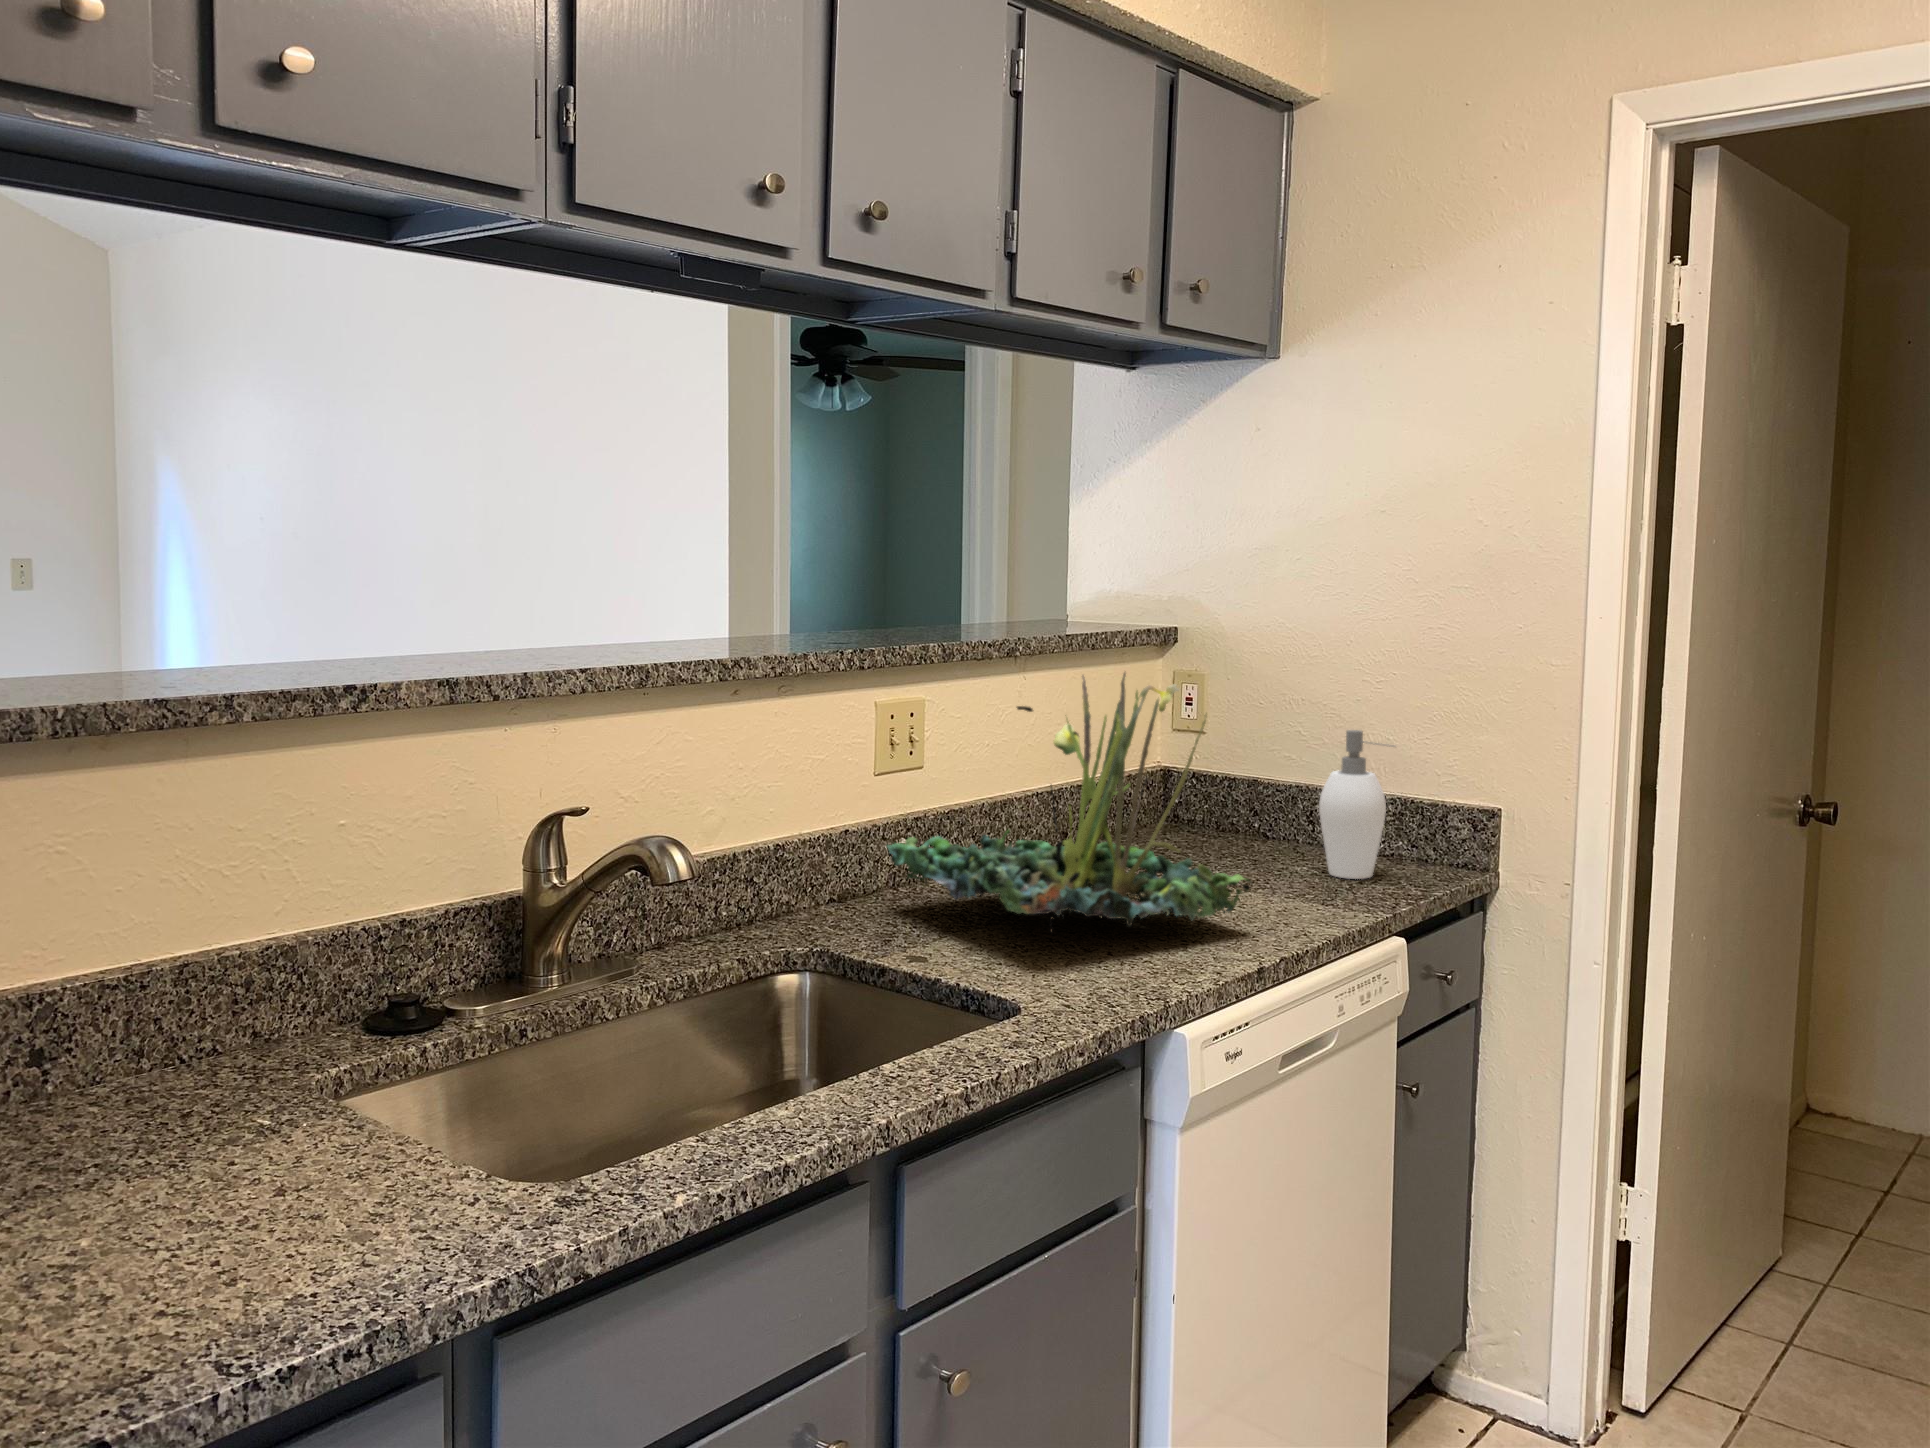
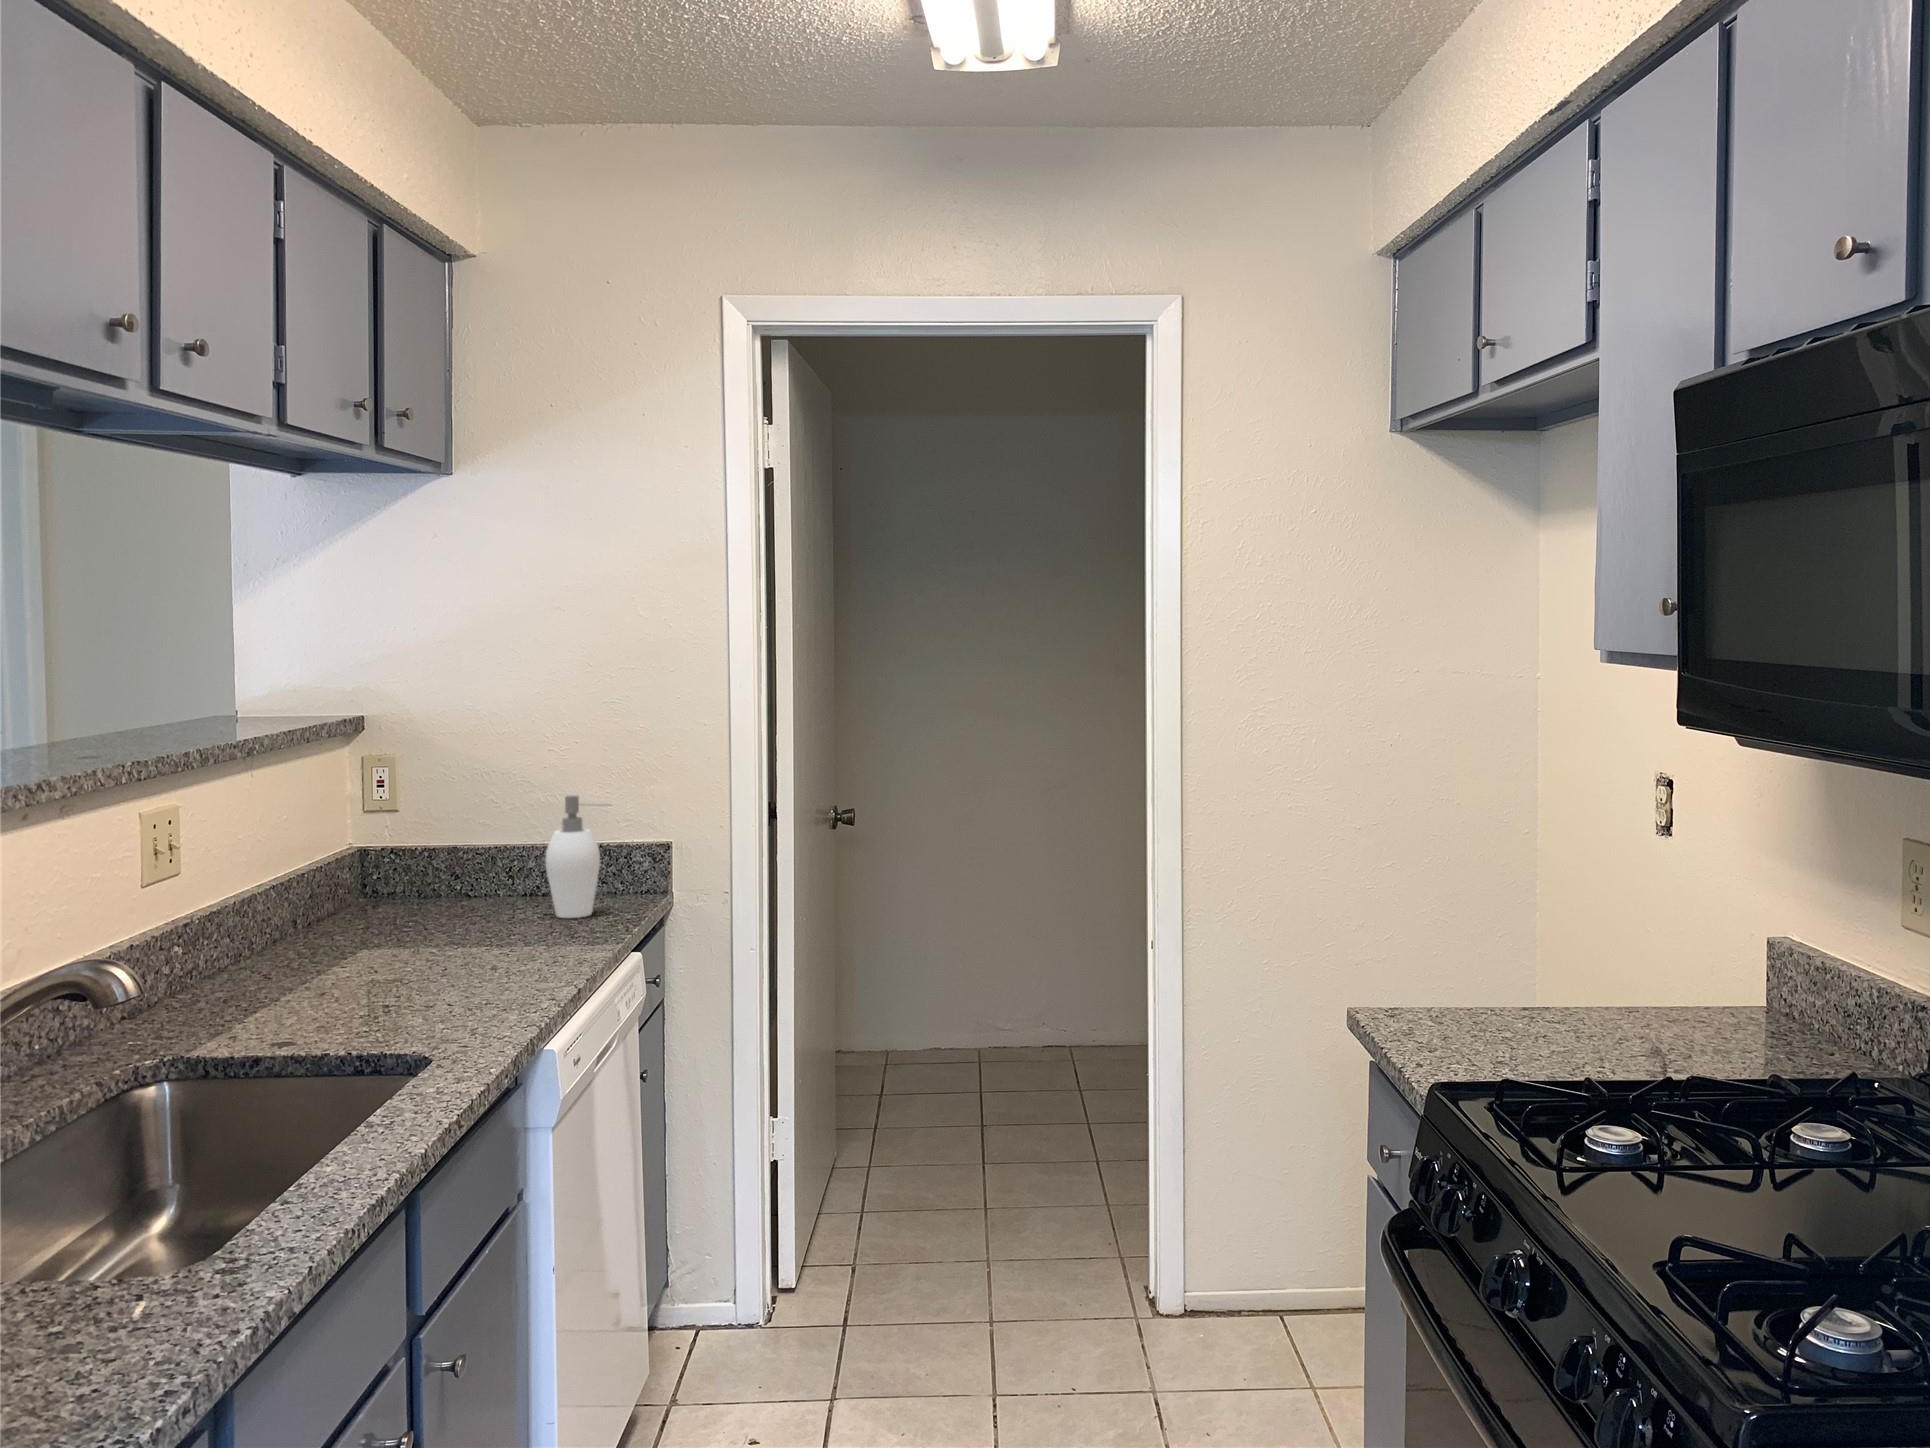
plant: present [888,673,1252,932] -> none [185,760,549,996]

